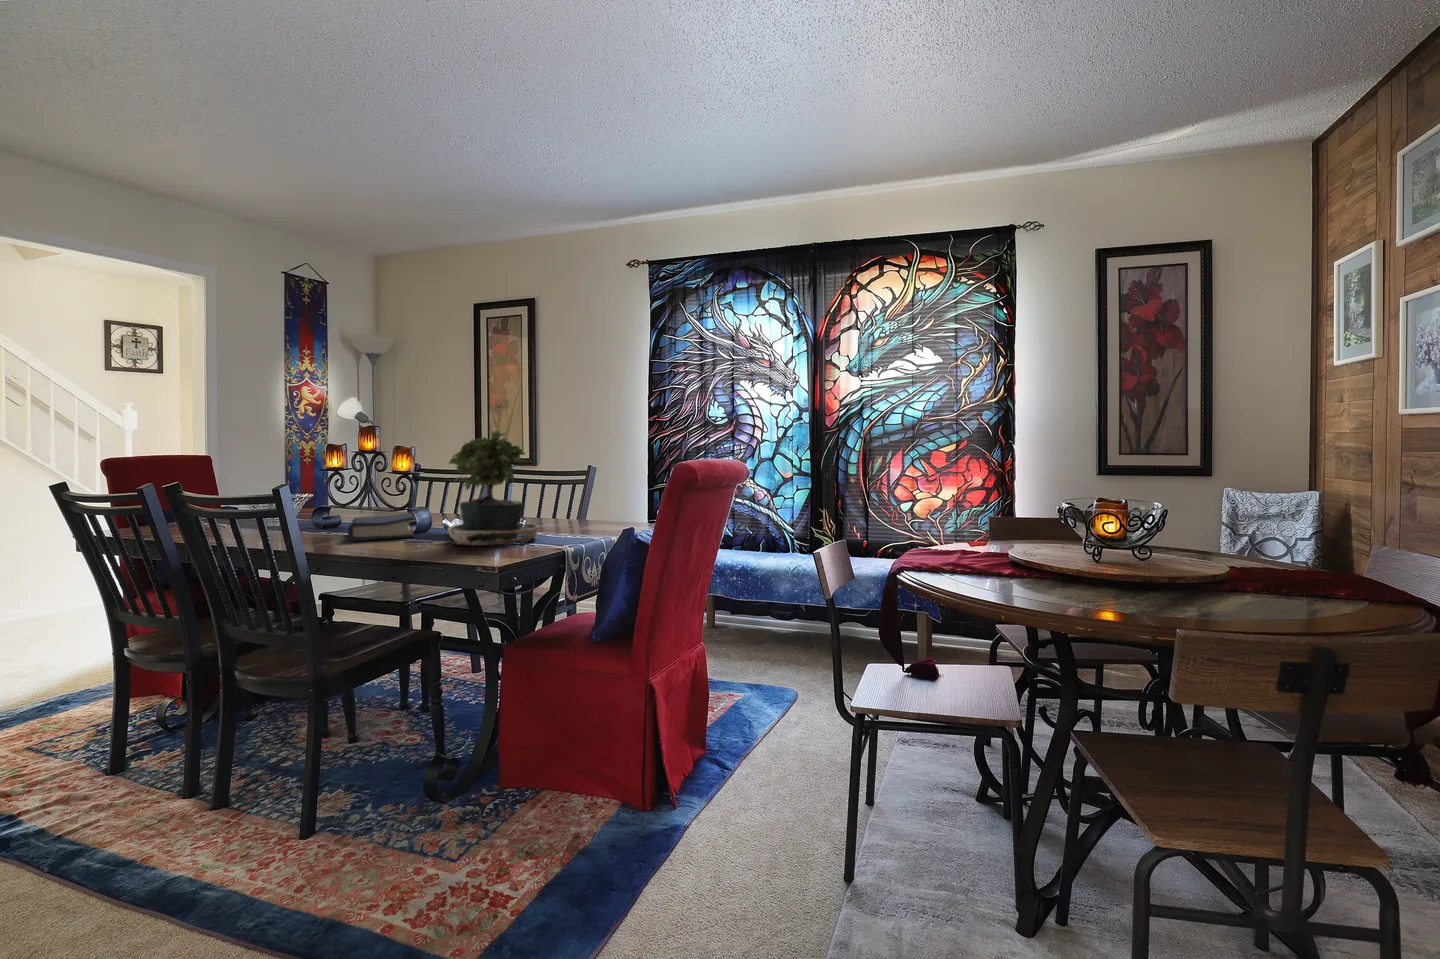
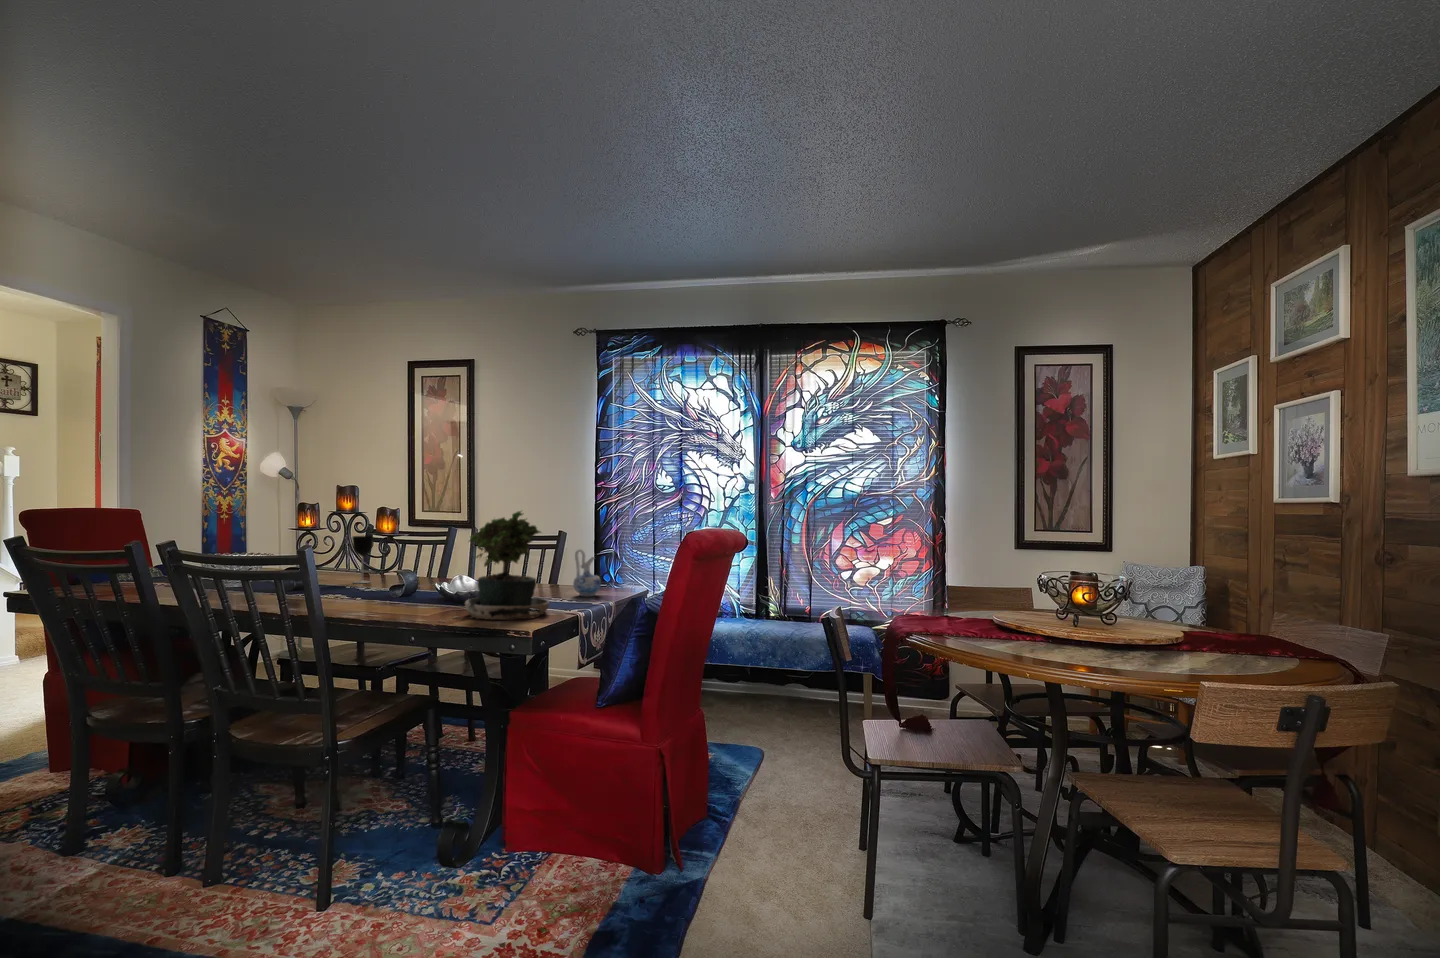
wine glass: none [381,468,403,514] -> present [352,536,373,583]
ceramic pitcher: none [582,475,611,524] -> present [573,550,601,596]
hardback book: present [348,513,414,541] -> none [351,585,423,615]

